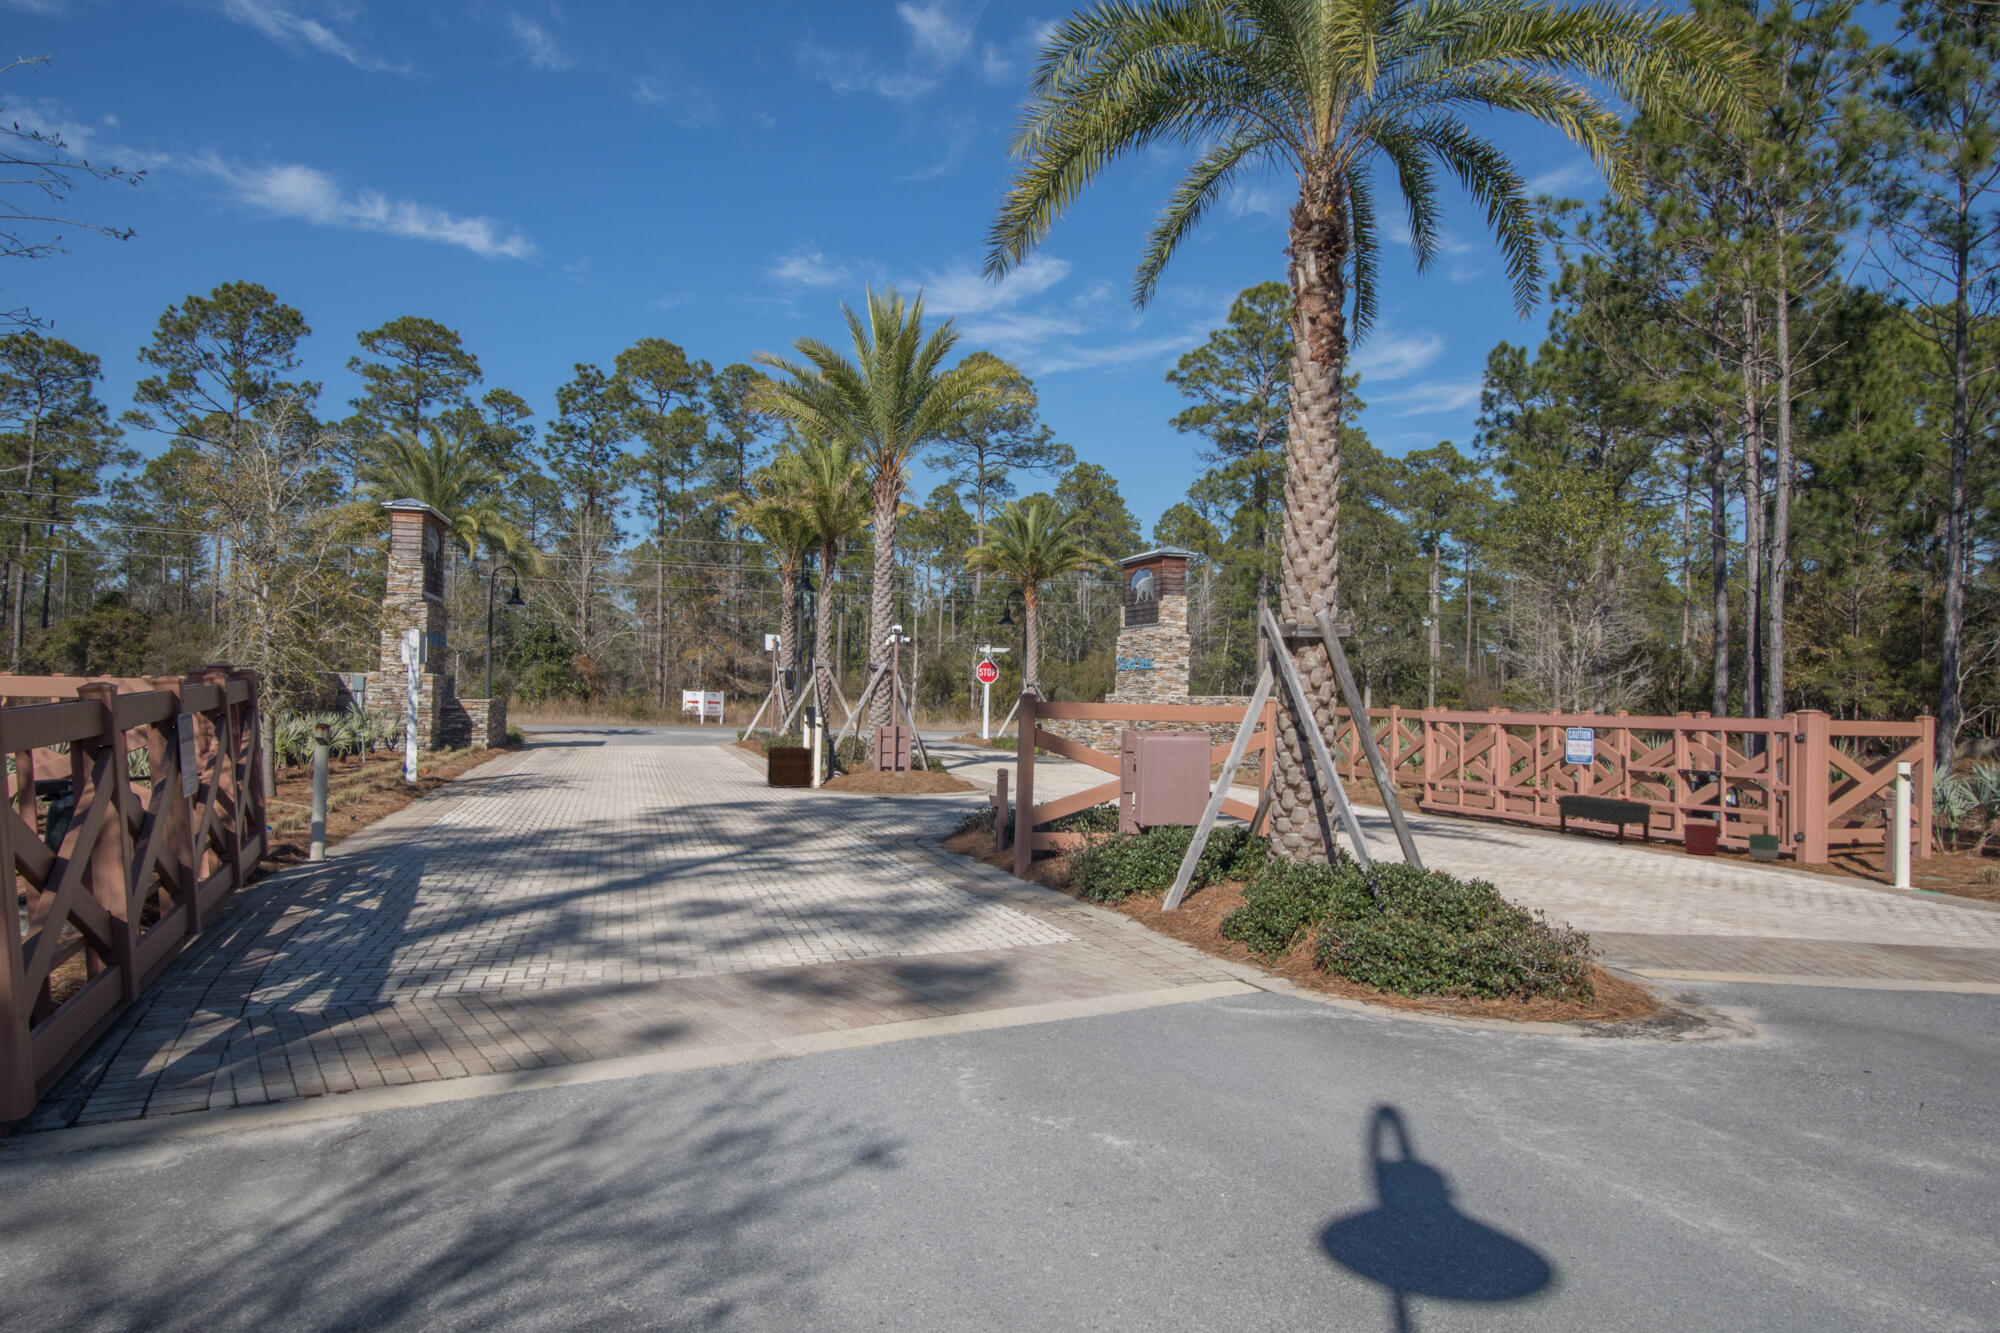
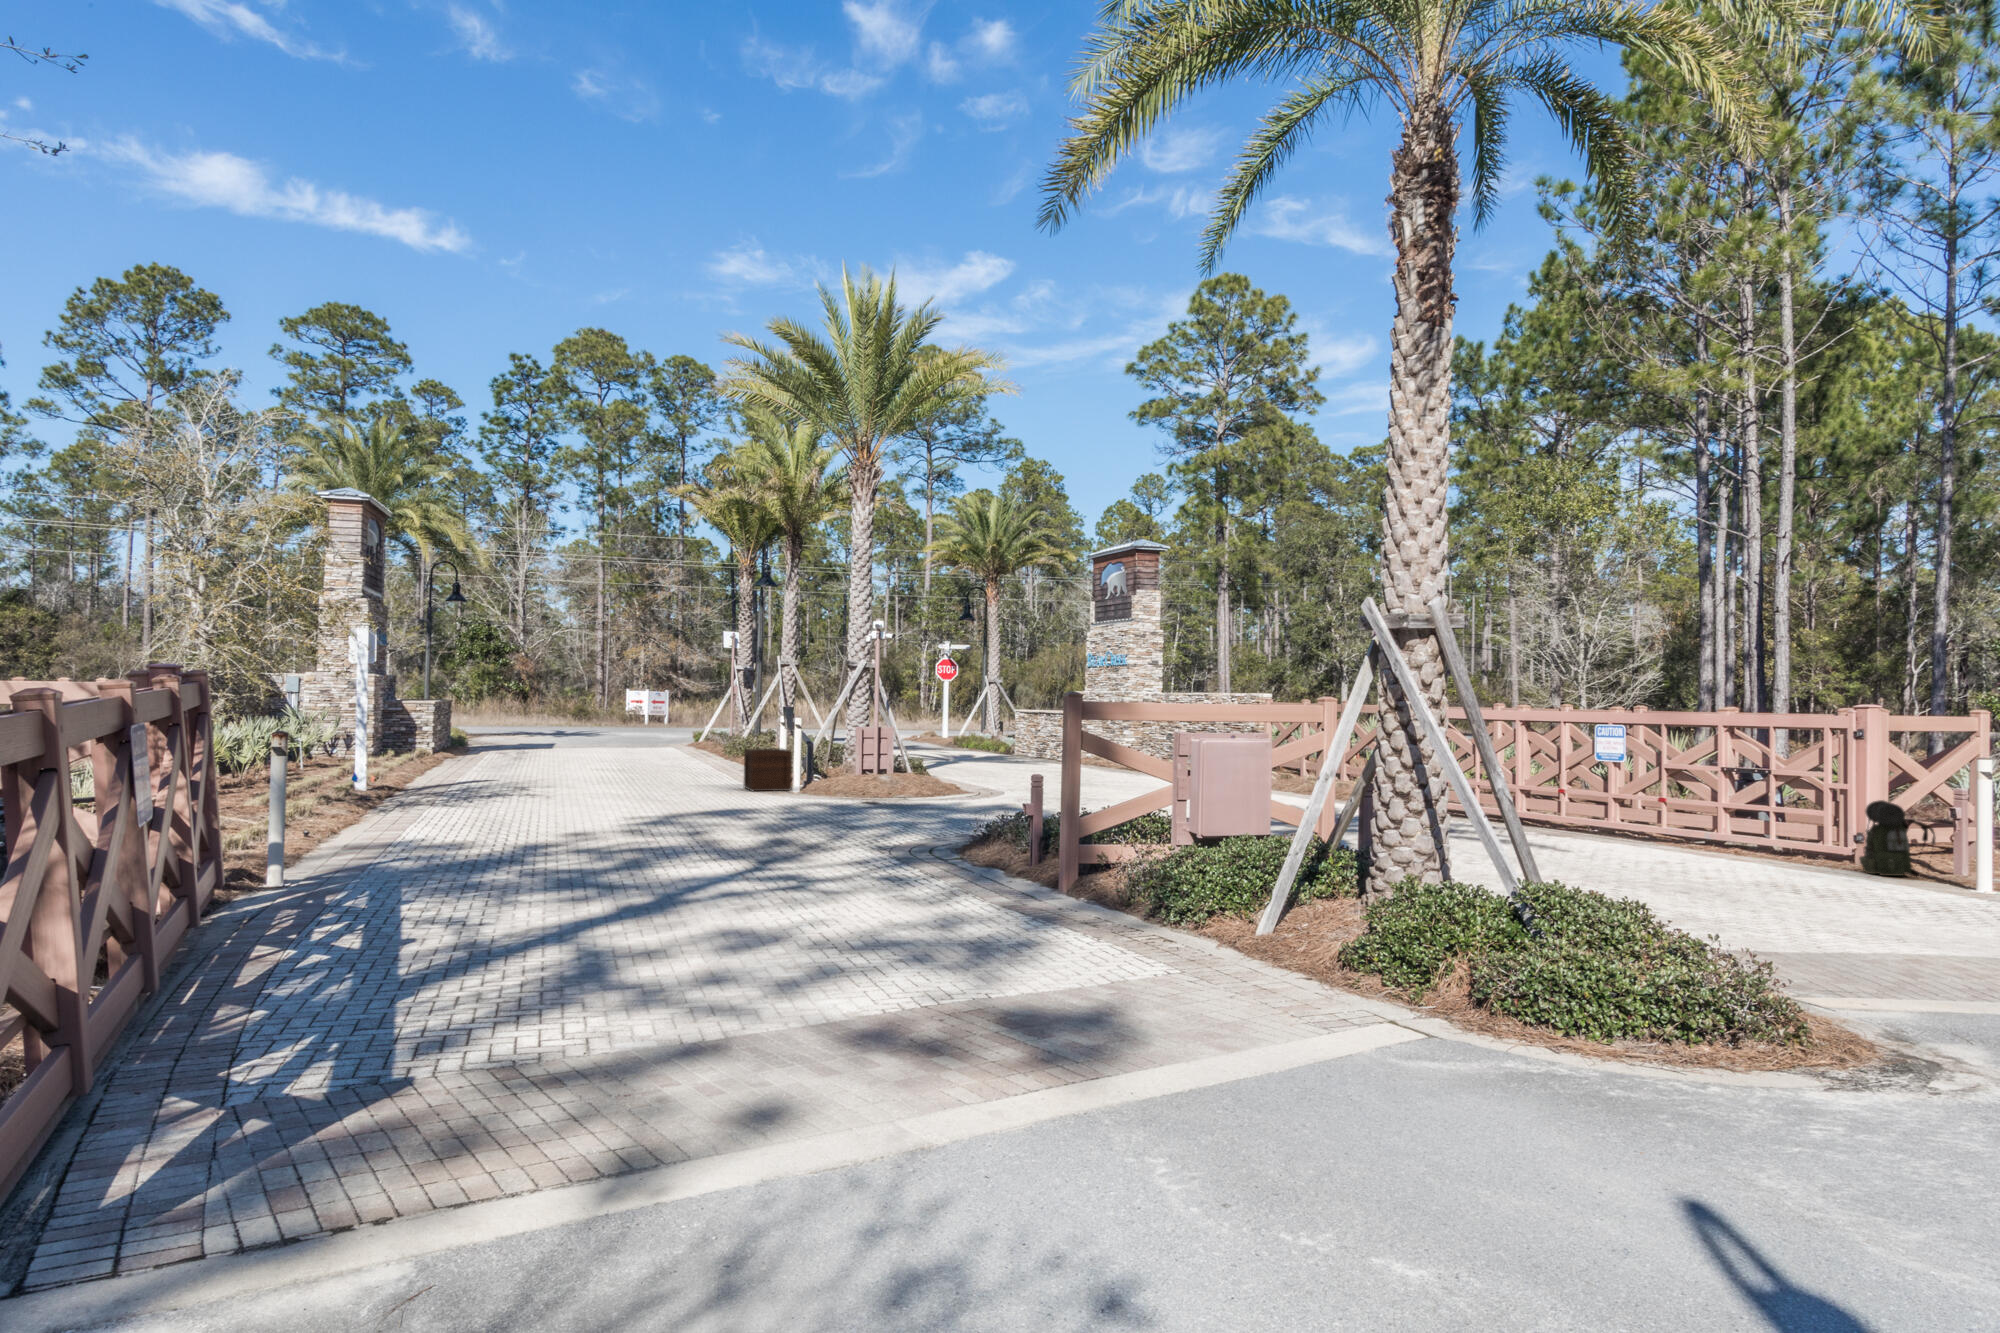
bench: present [1559,795,1651,844] -> none [1573,793,1674,843]
backpack: none [1815,803,1887,879] -> present [1859,800,1936,878]
bucket: present [1683,824,1721,855] -> none [1711,822,1752,854]
planter: present [1749,834,1779,862] -> none [1783,832,1815,861]

